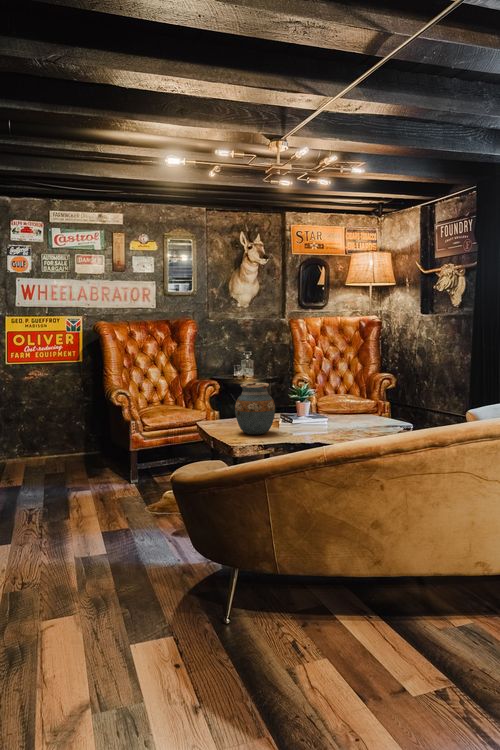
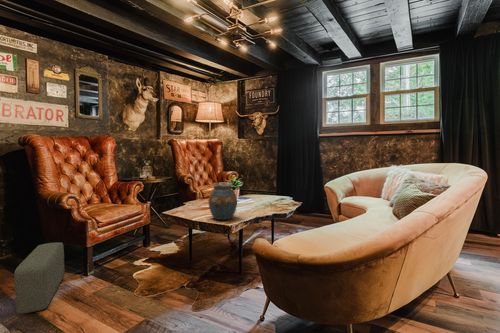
pouf: none [48,441,114,501] -> present [14,242,64,314]

